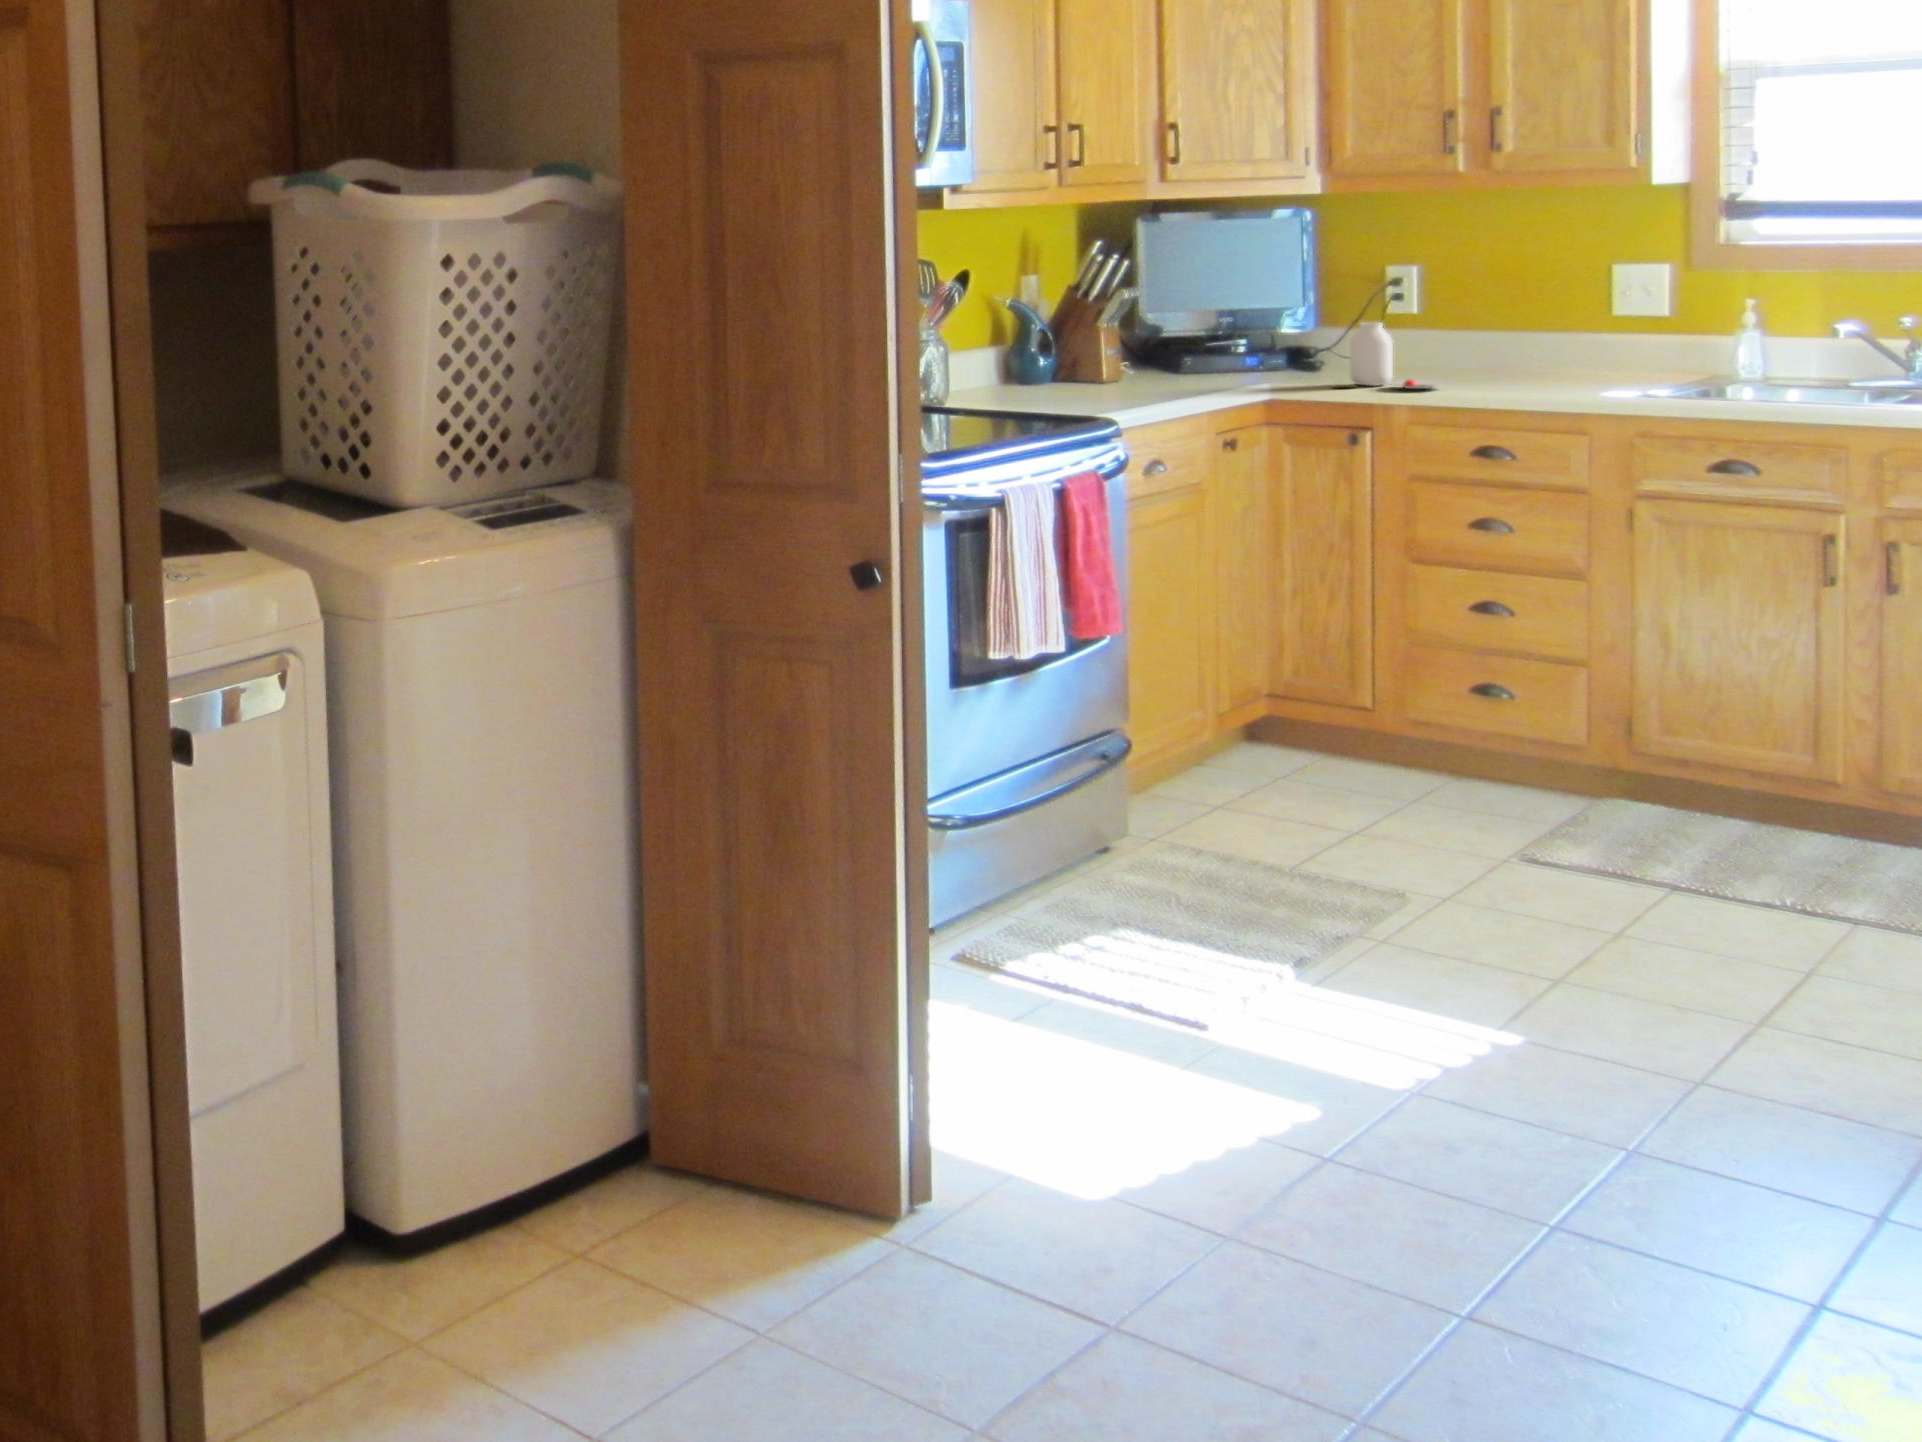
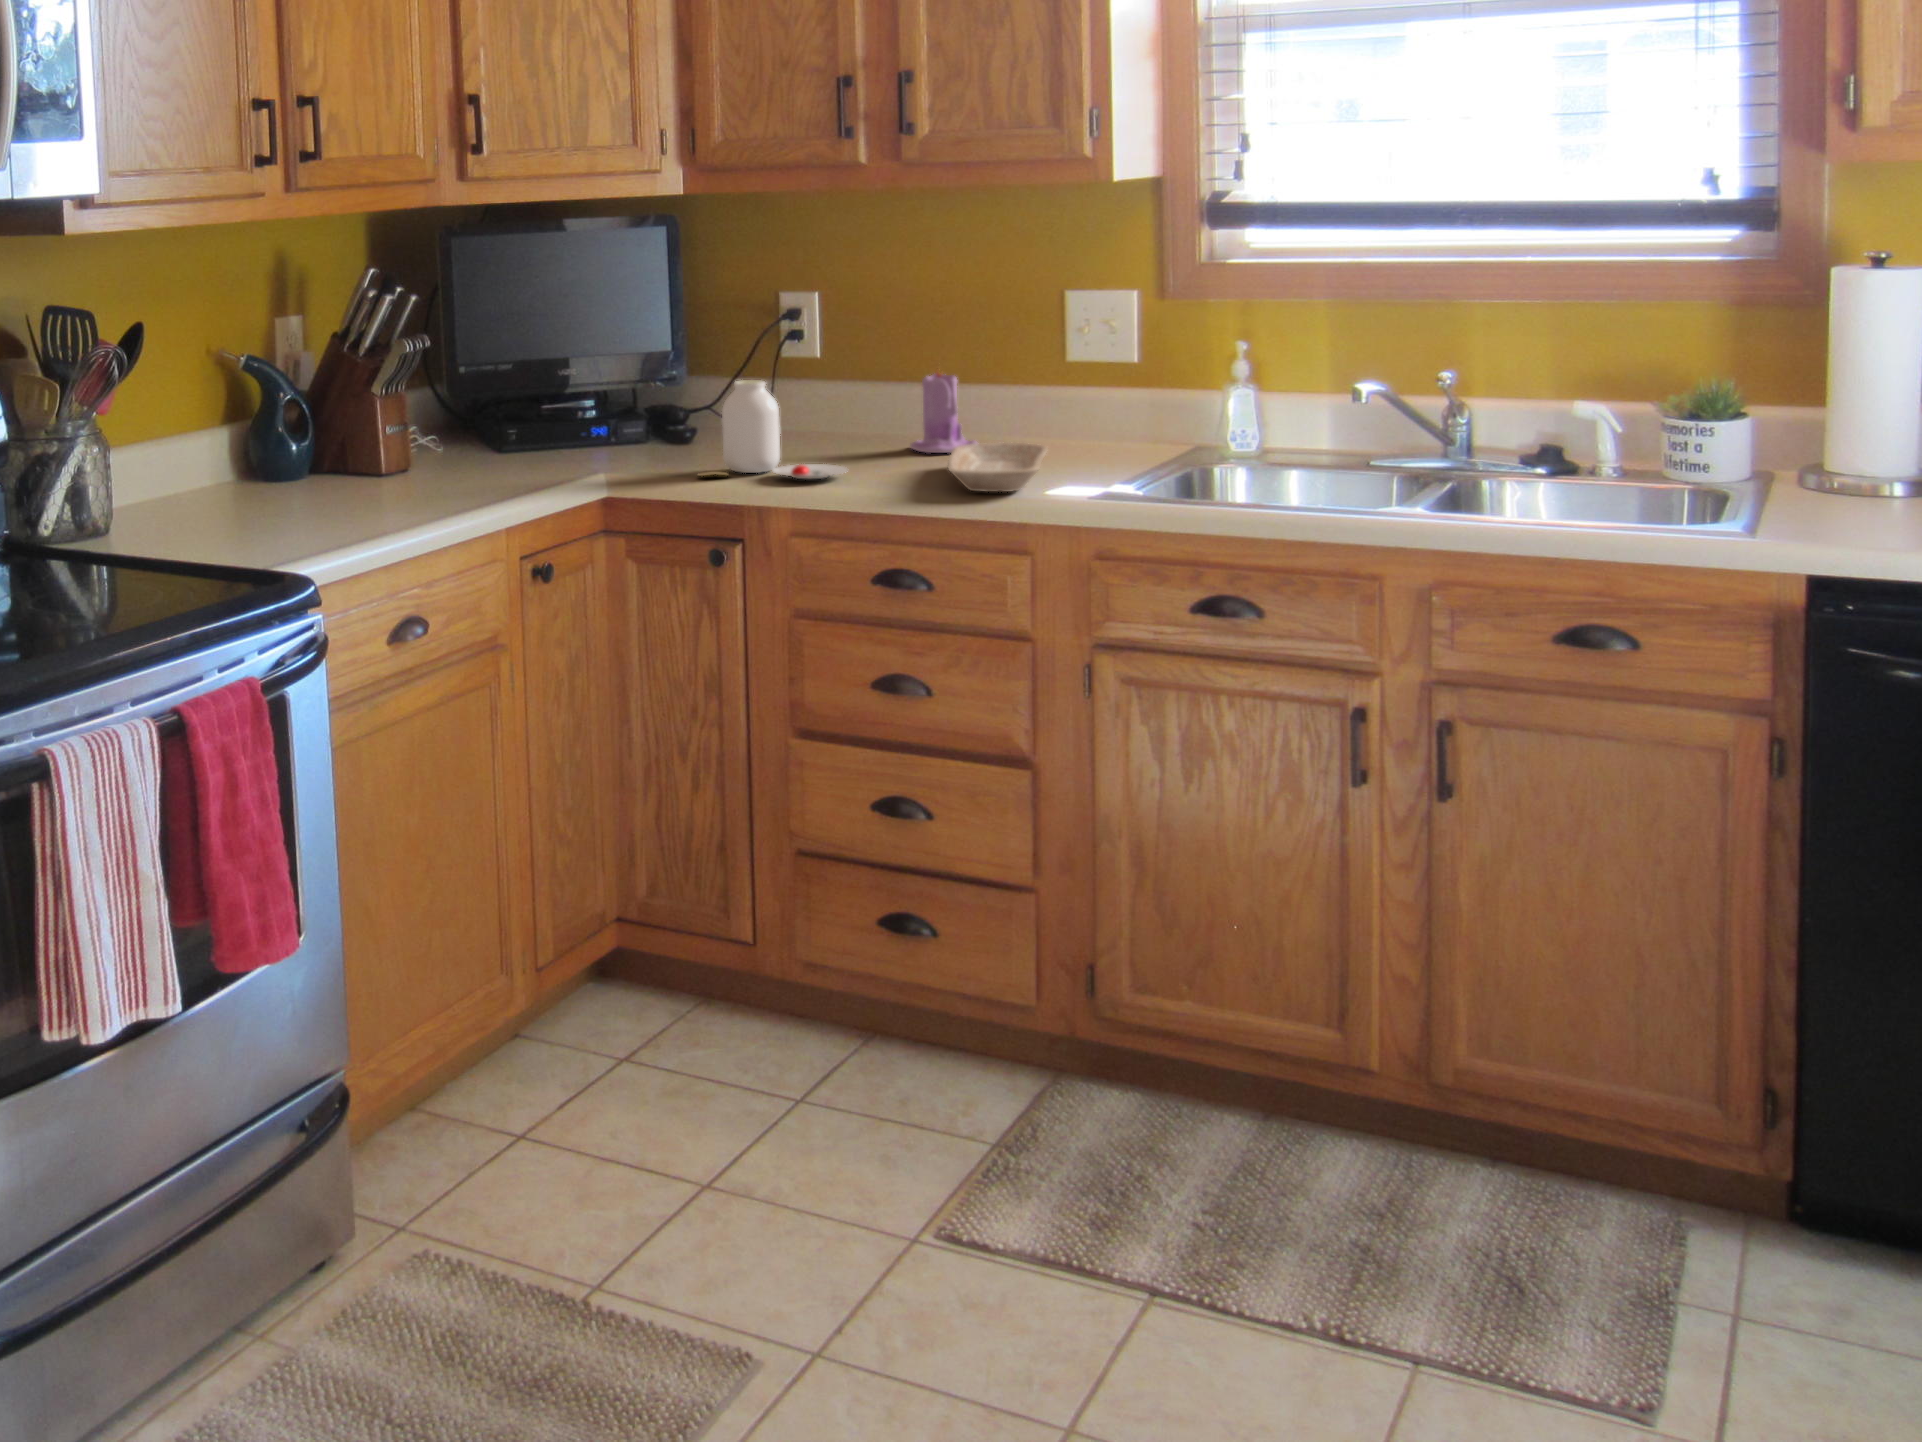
candle: none [1489,314,1543,377] -> present [910,370,978,453]
tray: none [1524,368,1599,396] -> present [948,442,1047,492]

